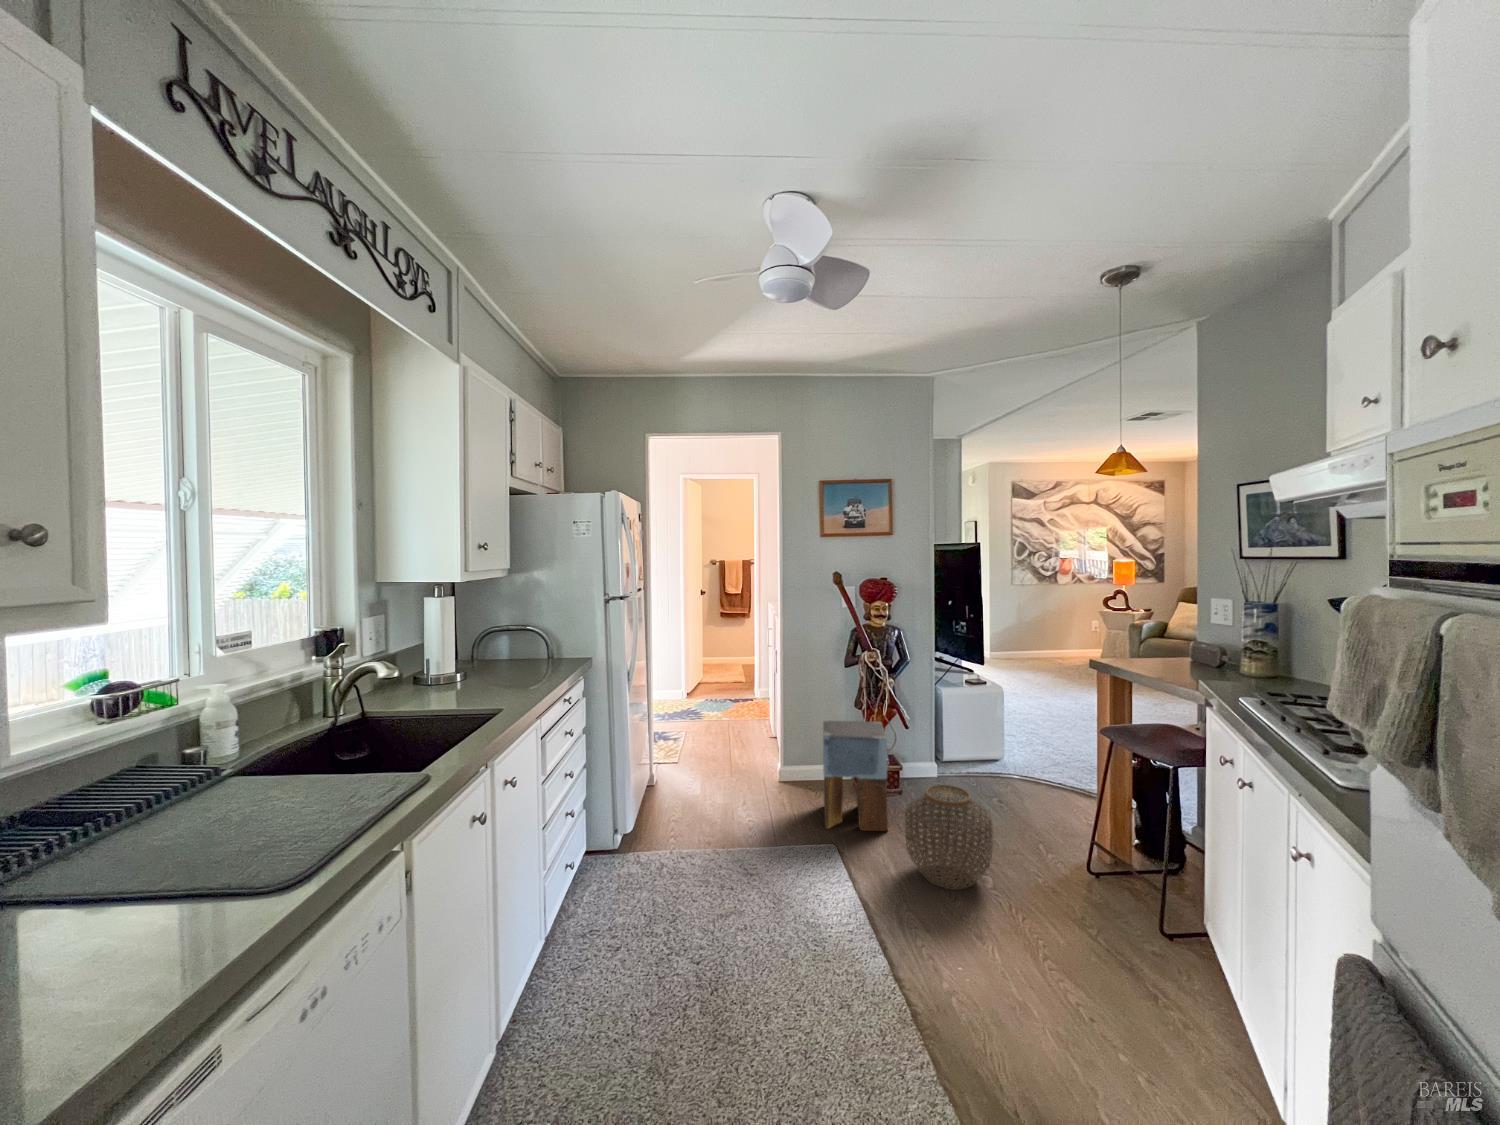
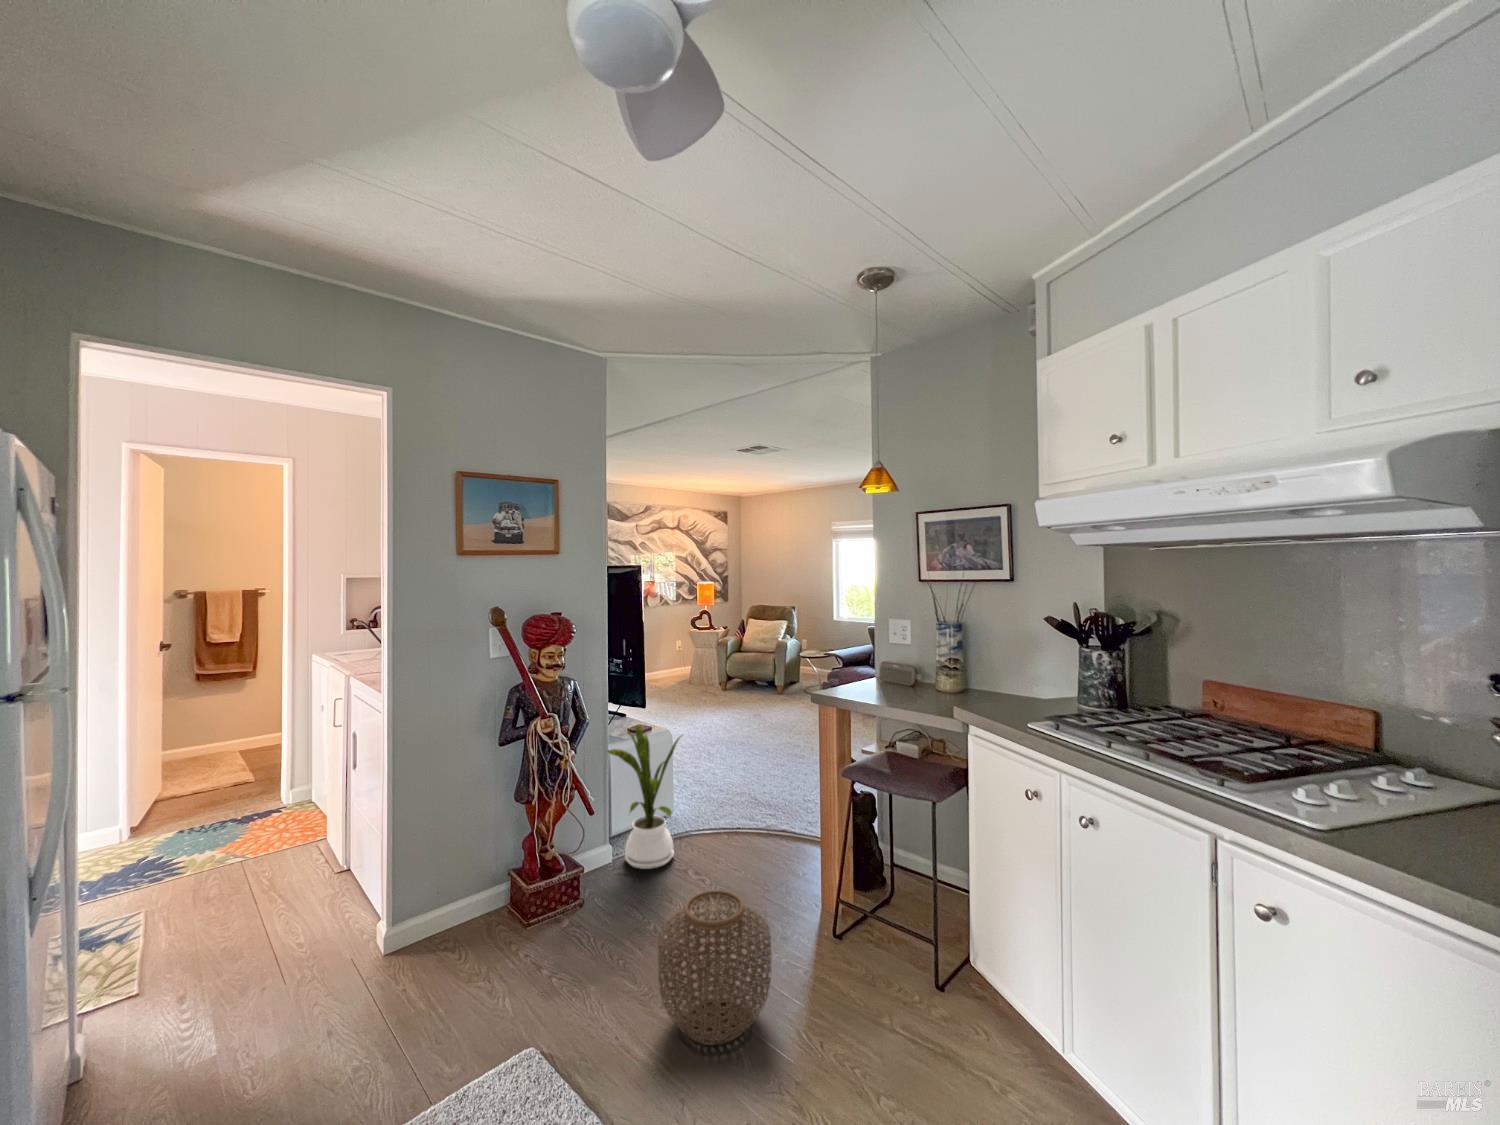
house plant: none [922,668,996,787] -> present [607,725,683,869]
stool: present [823,721,888,831] -> none [487,818,602,1019]

